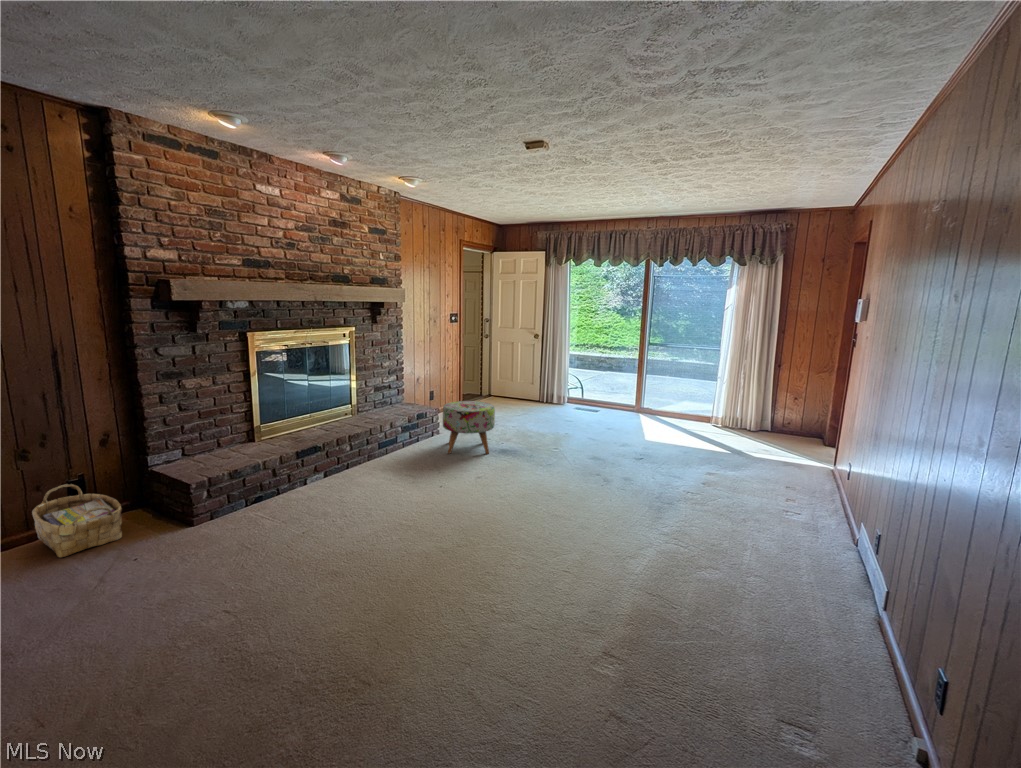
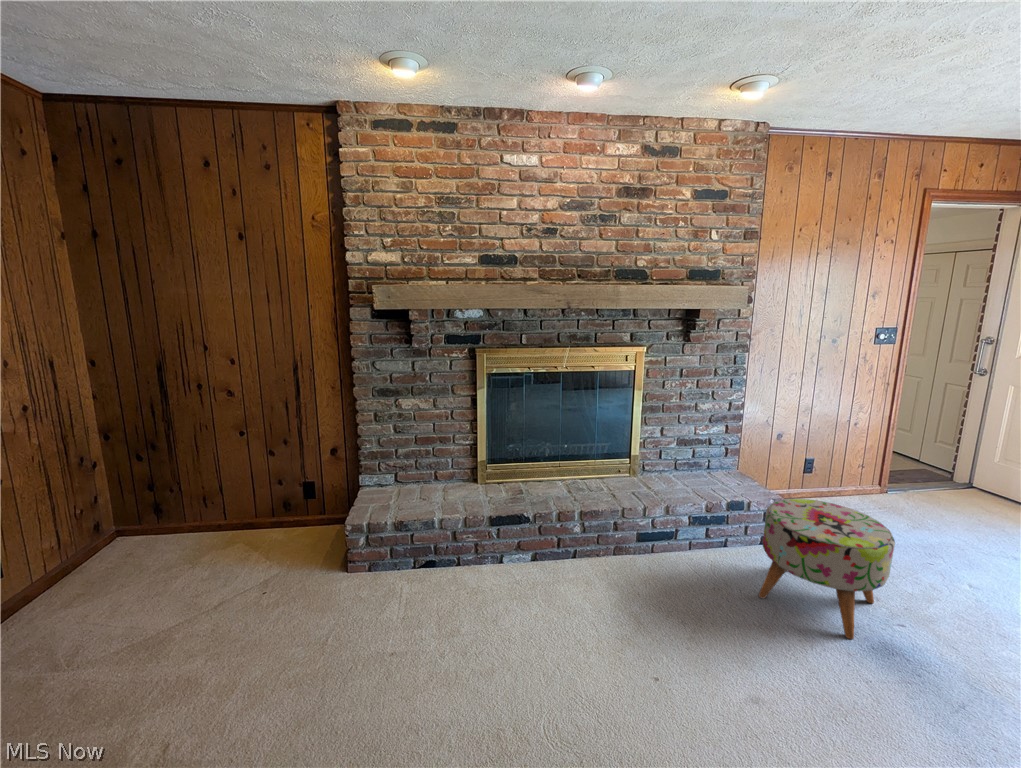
woven basket: present [32,484,122,557] -> none [240,485,314,559]

